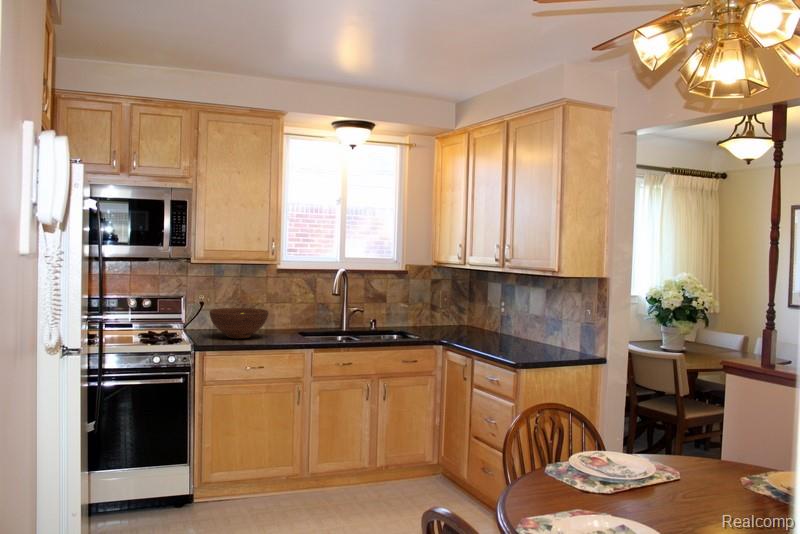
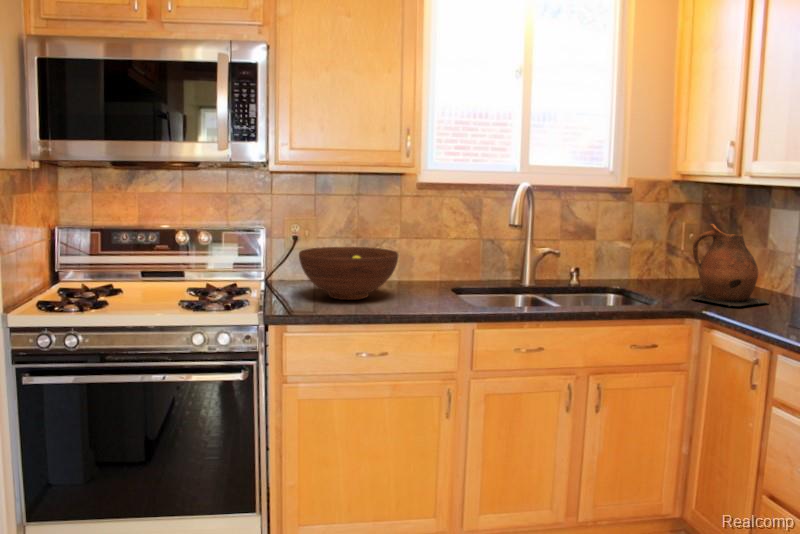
ceramic pitcher: none [436,293,477,338] -> present [692,224,768,307]

